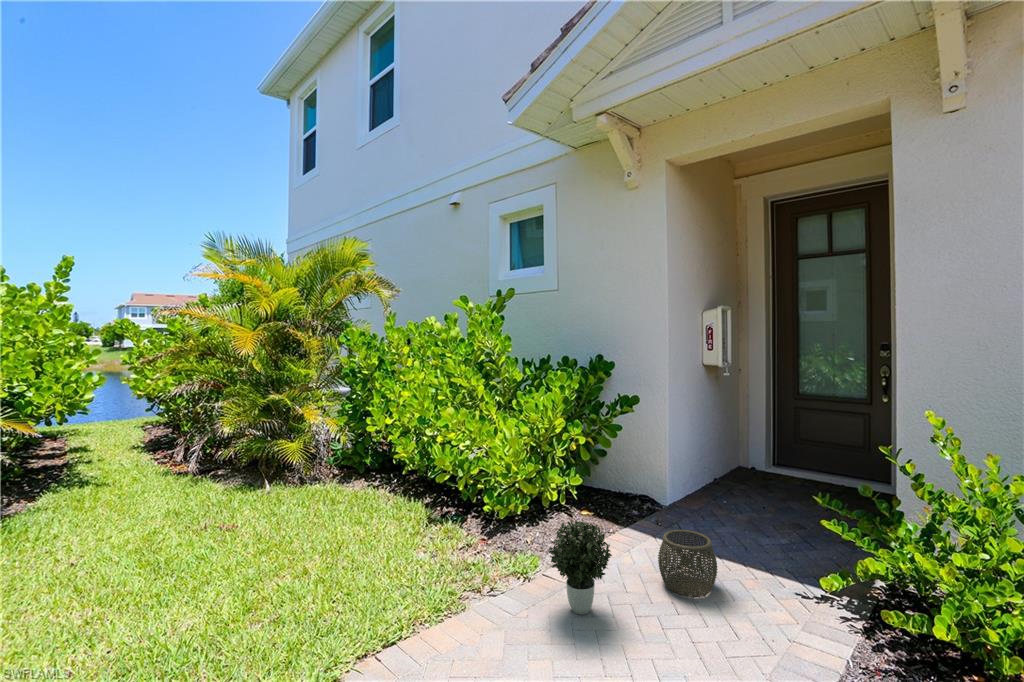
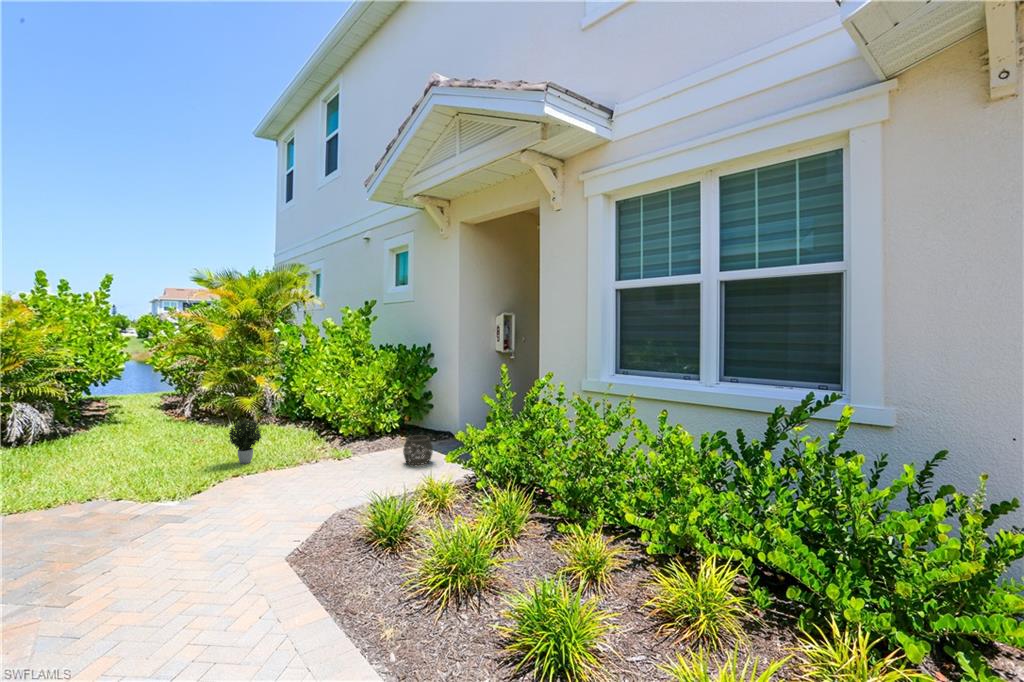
potted plant: present [548,520,612,615] -> present [229,420,262,464]

